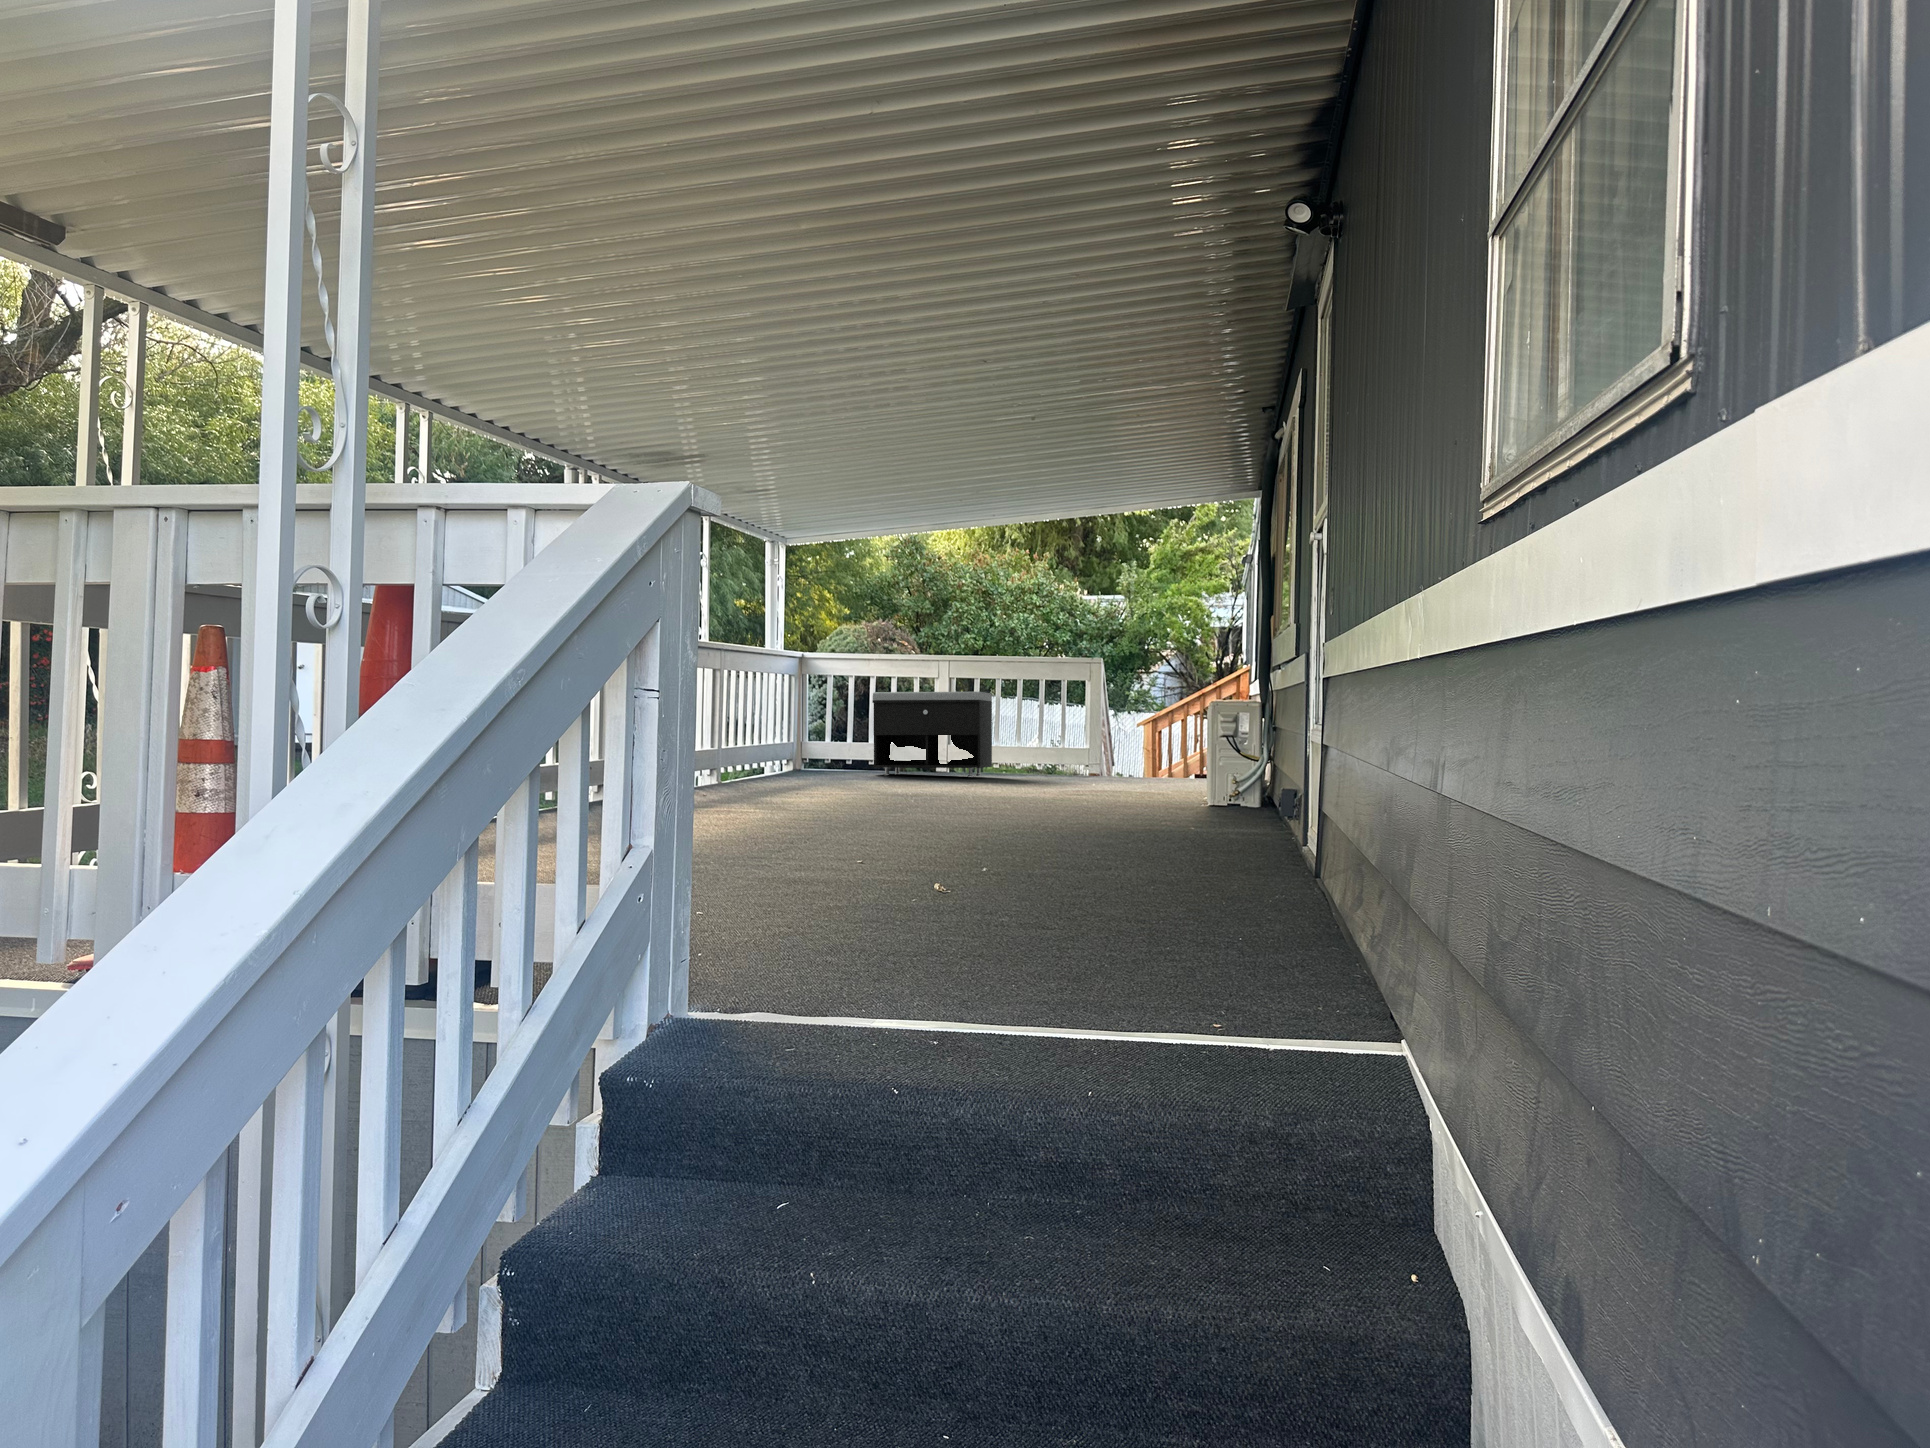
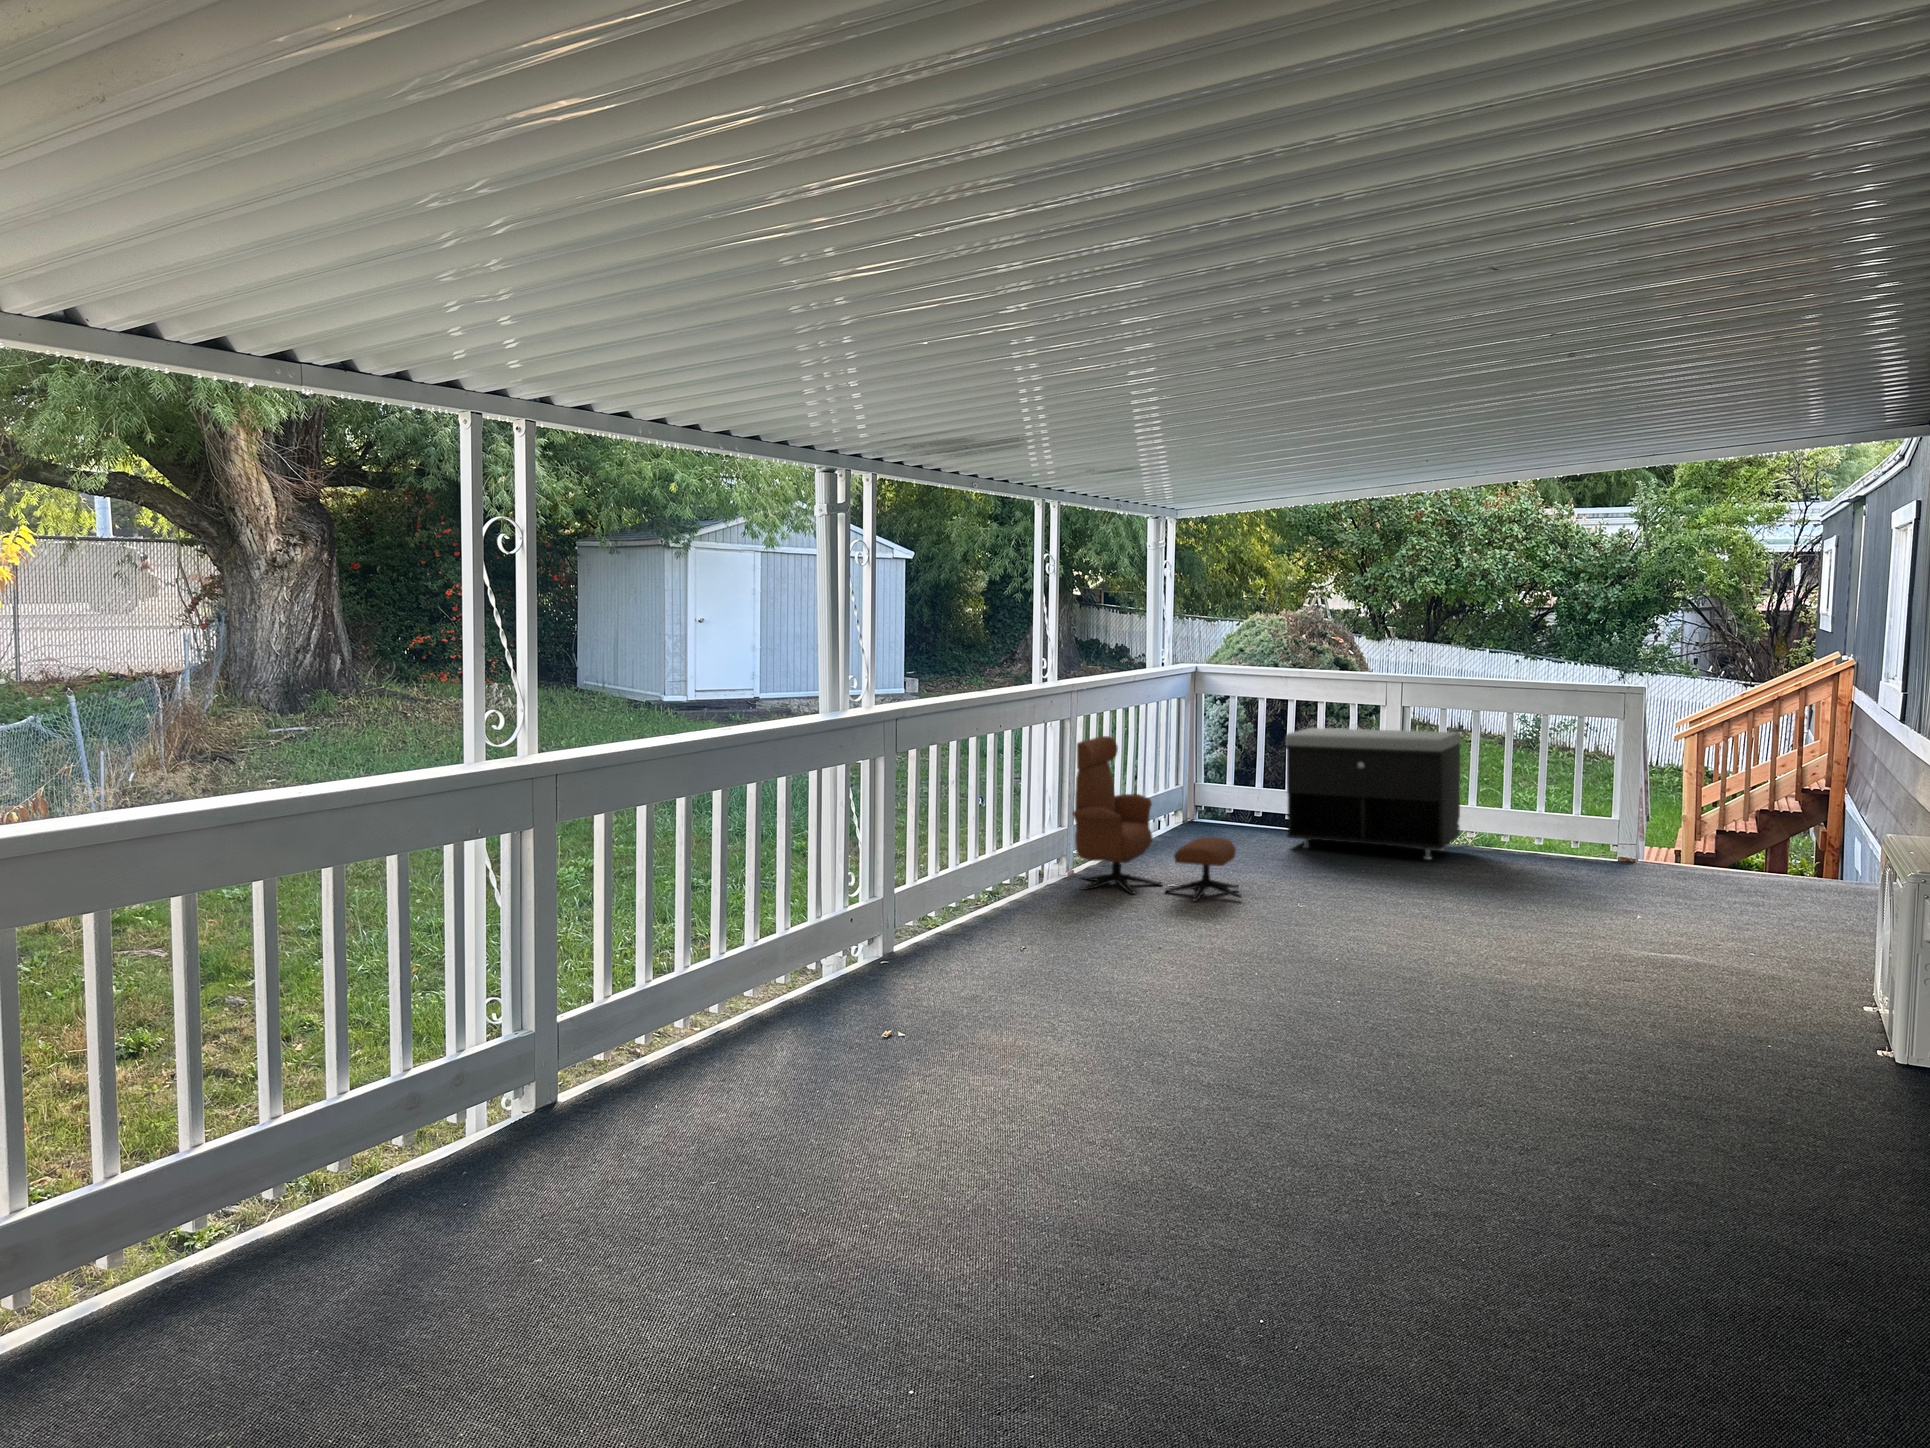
lounge chair: none [731,675,850,781] -> present [1072,736,1242,900]

